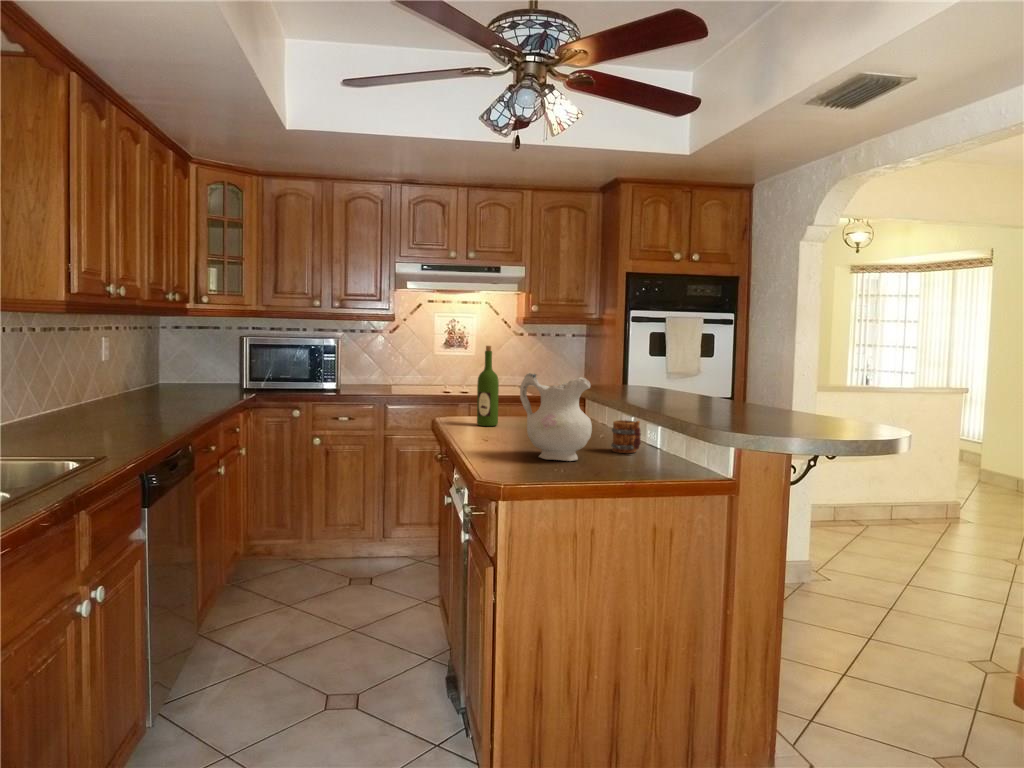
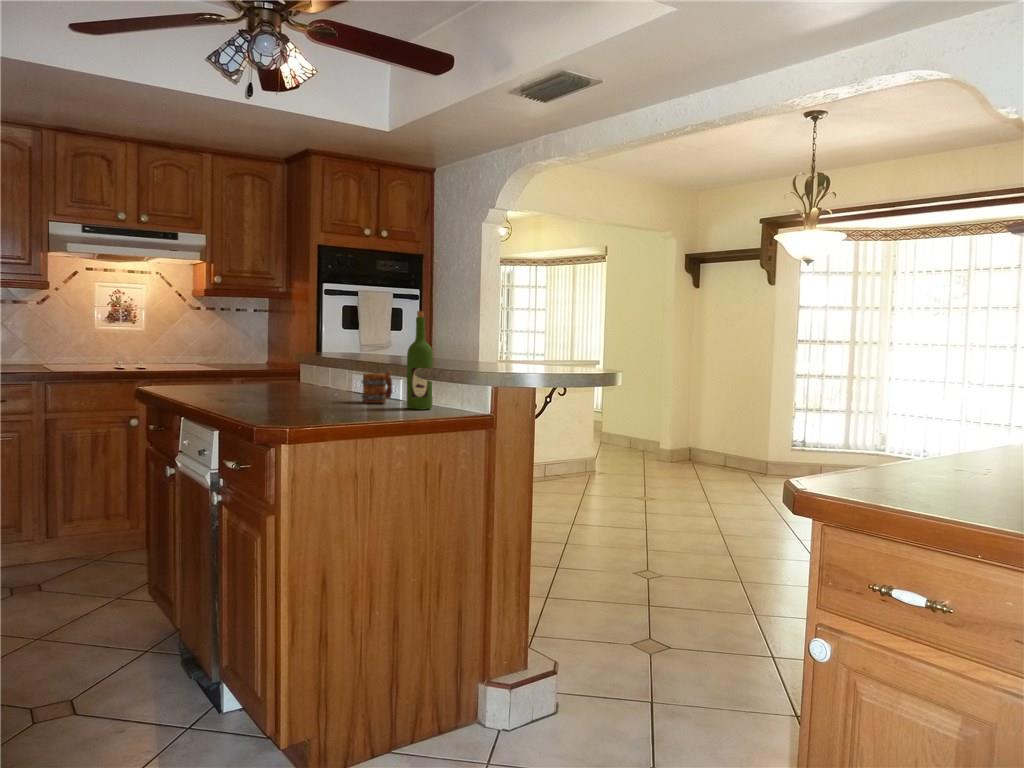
wine bottle: present [477,346,499,426] -> present [407,311,433,409]
ceramic pitcher: present [520,373,592,461] -> none [276,323,352,409]

